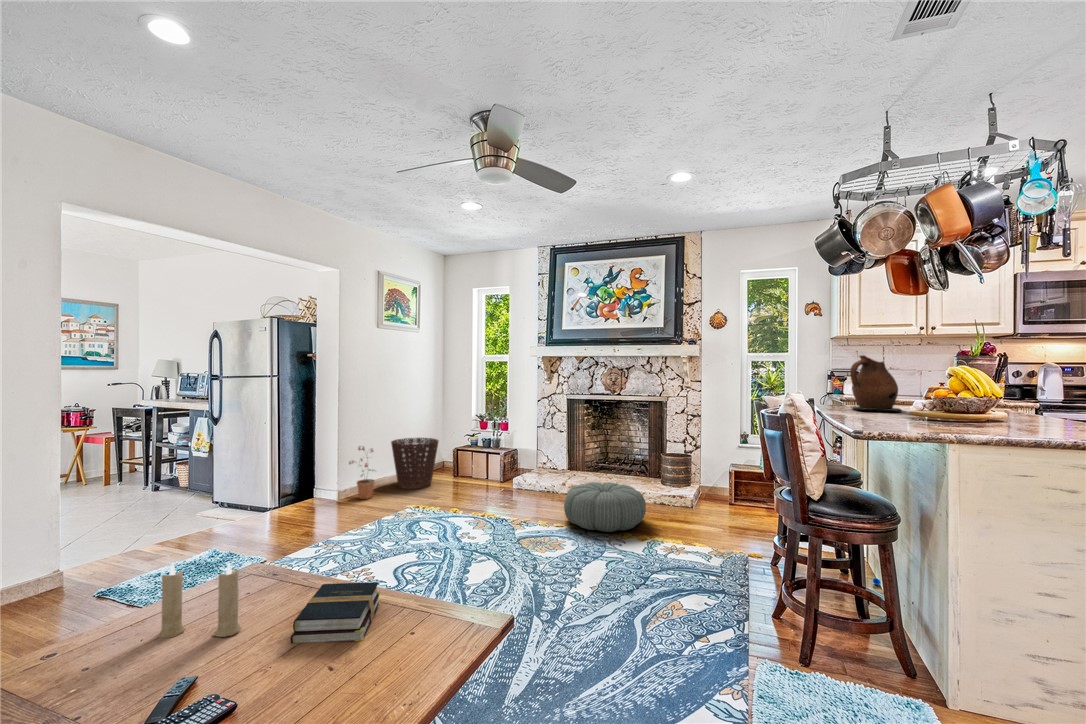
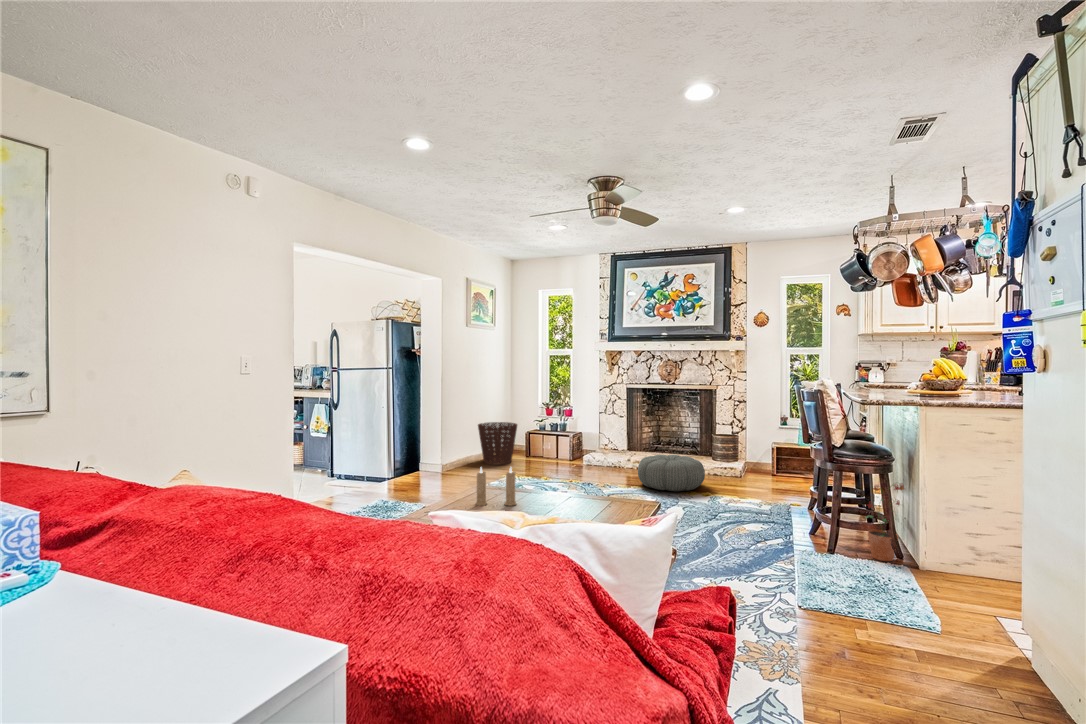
ceramic pitcher: present [850,355,901,412] -> none [866,350,903,391]
potted plant: present [349,446,375,499] -> present [866,484,904,561]
hardback book: present [290,582,380,643] -> none [545,485,586,509]

